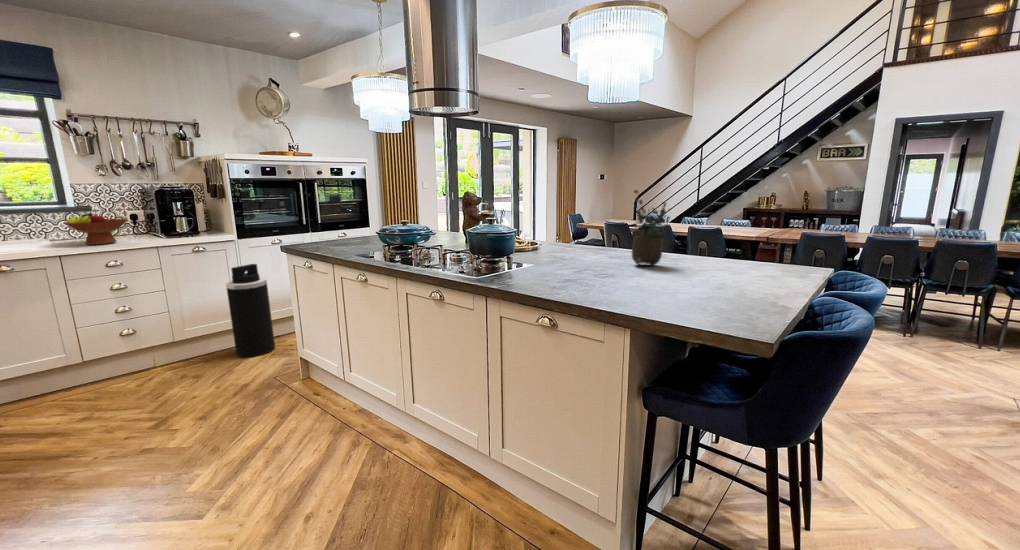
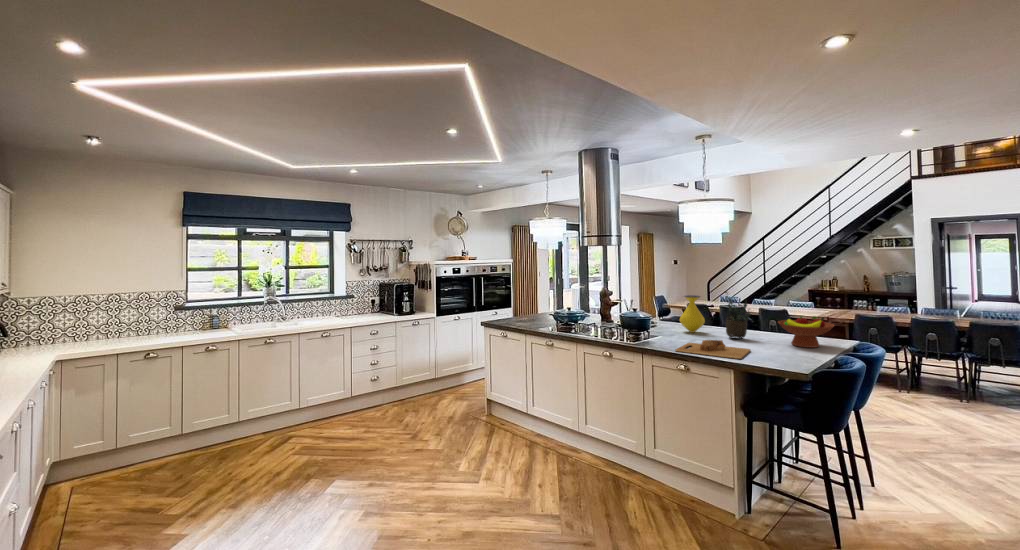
vase: none [568,199,605,257] -> present [680,295,705,333]
fruit bowl: present [65,213,127,245] -> present [778,316,835,348]
trash can: present [226,264,275,358] -> none [431,334,457,399]
cutting board: none [535,269,661,304] -> present [675,340,750,359]

